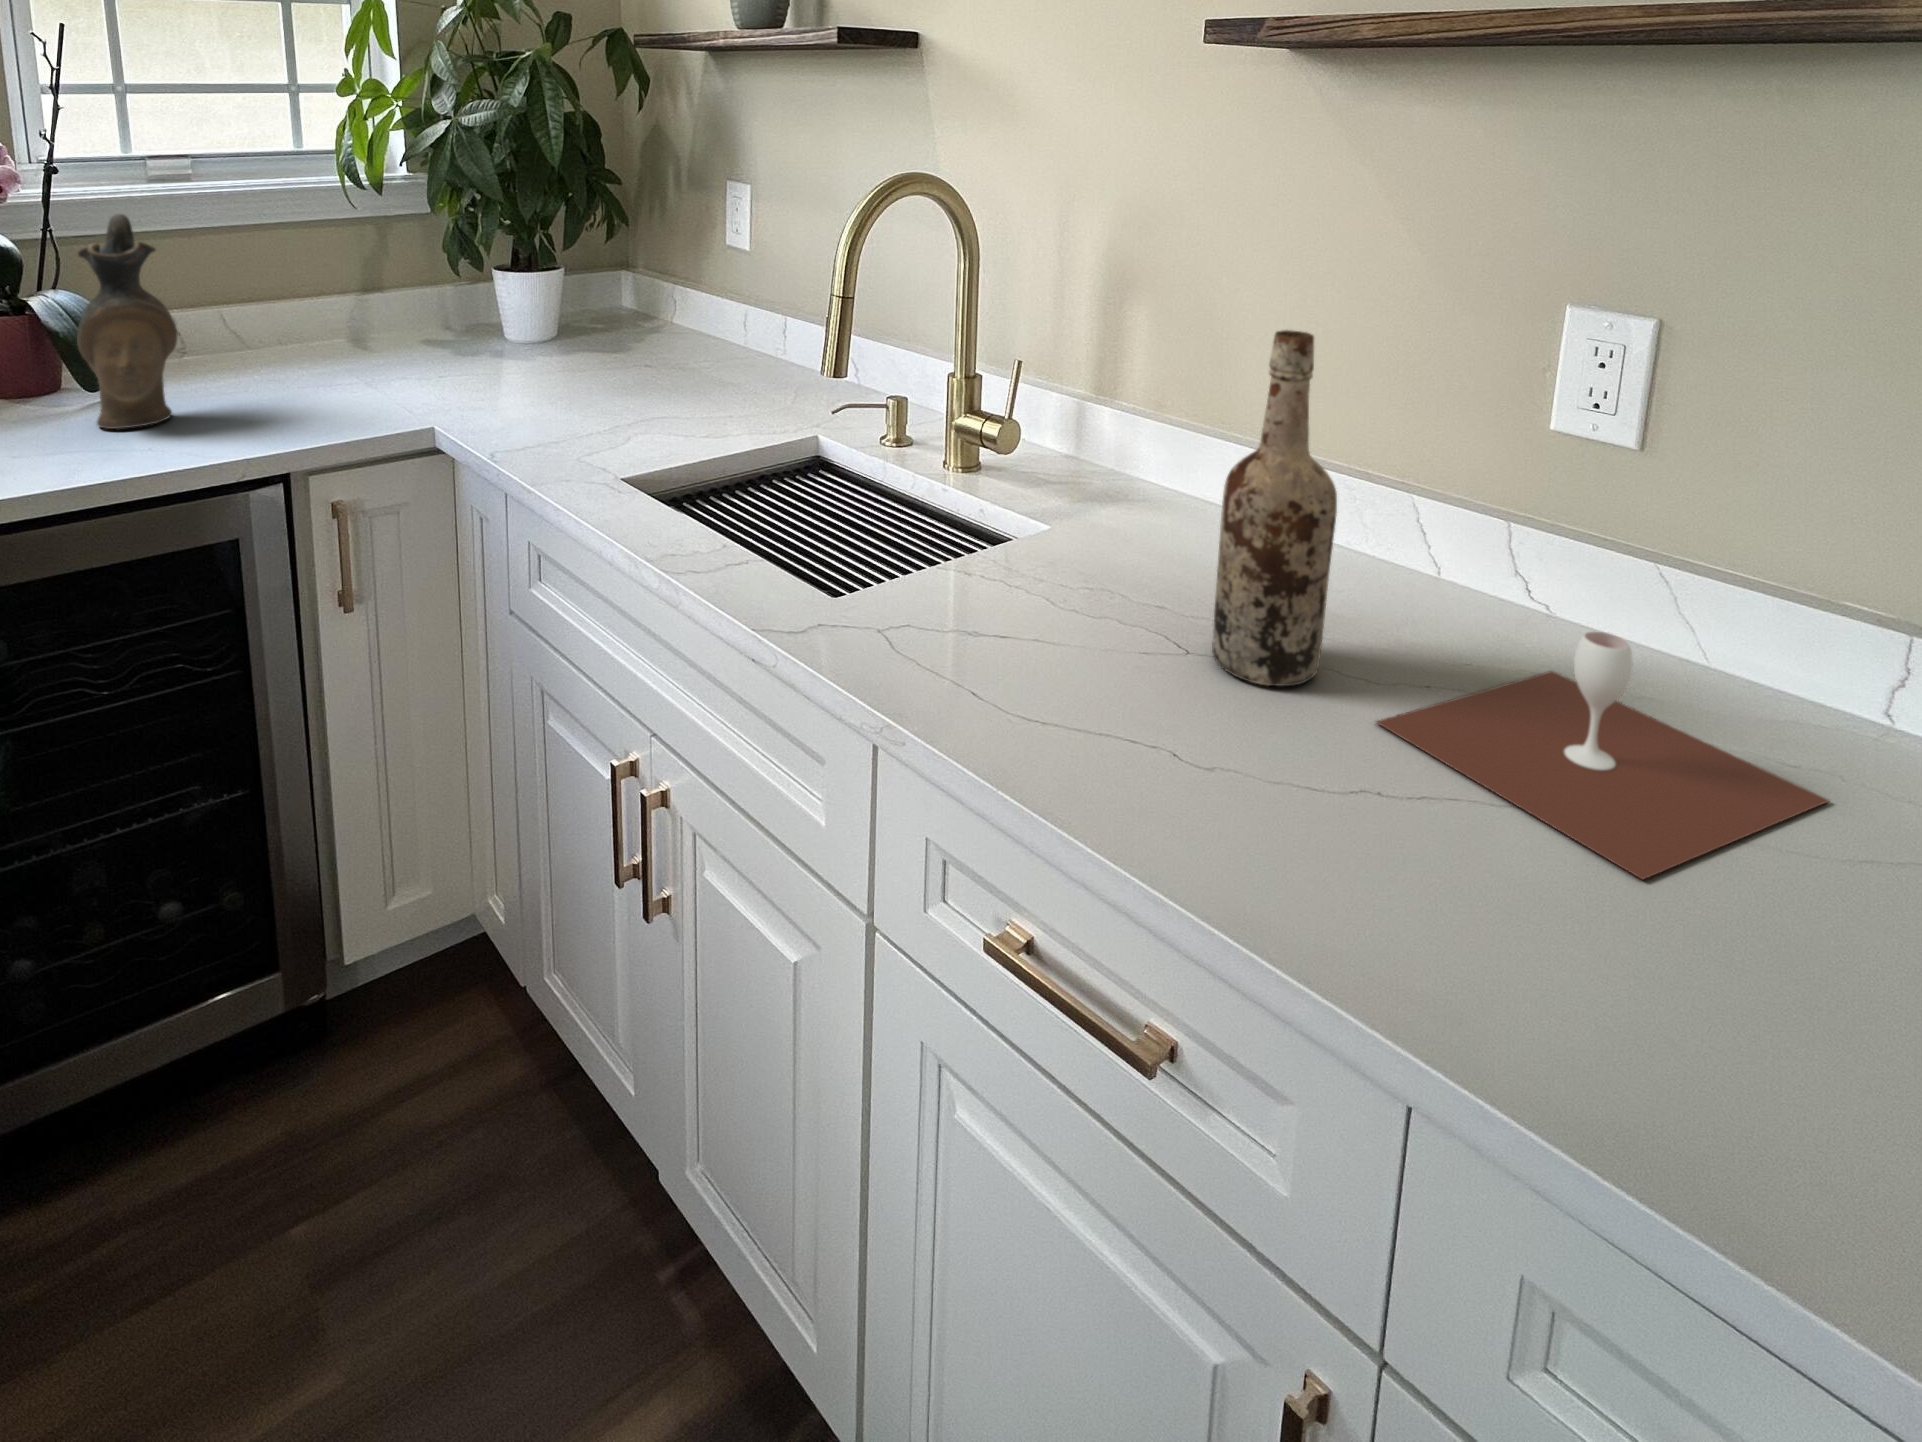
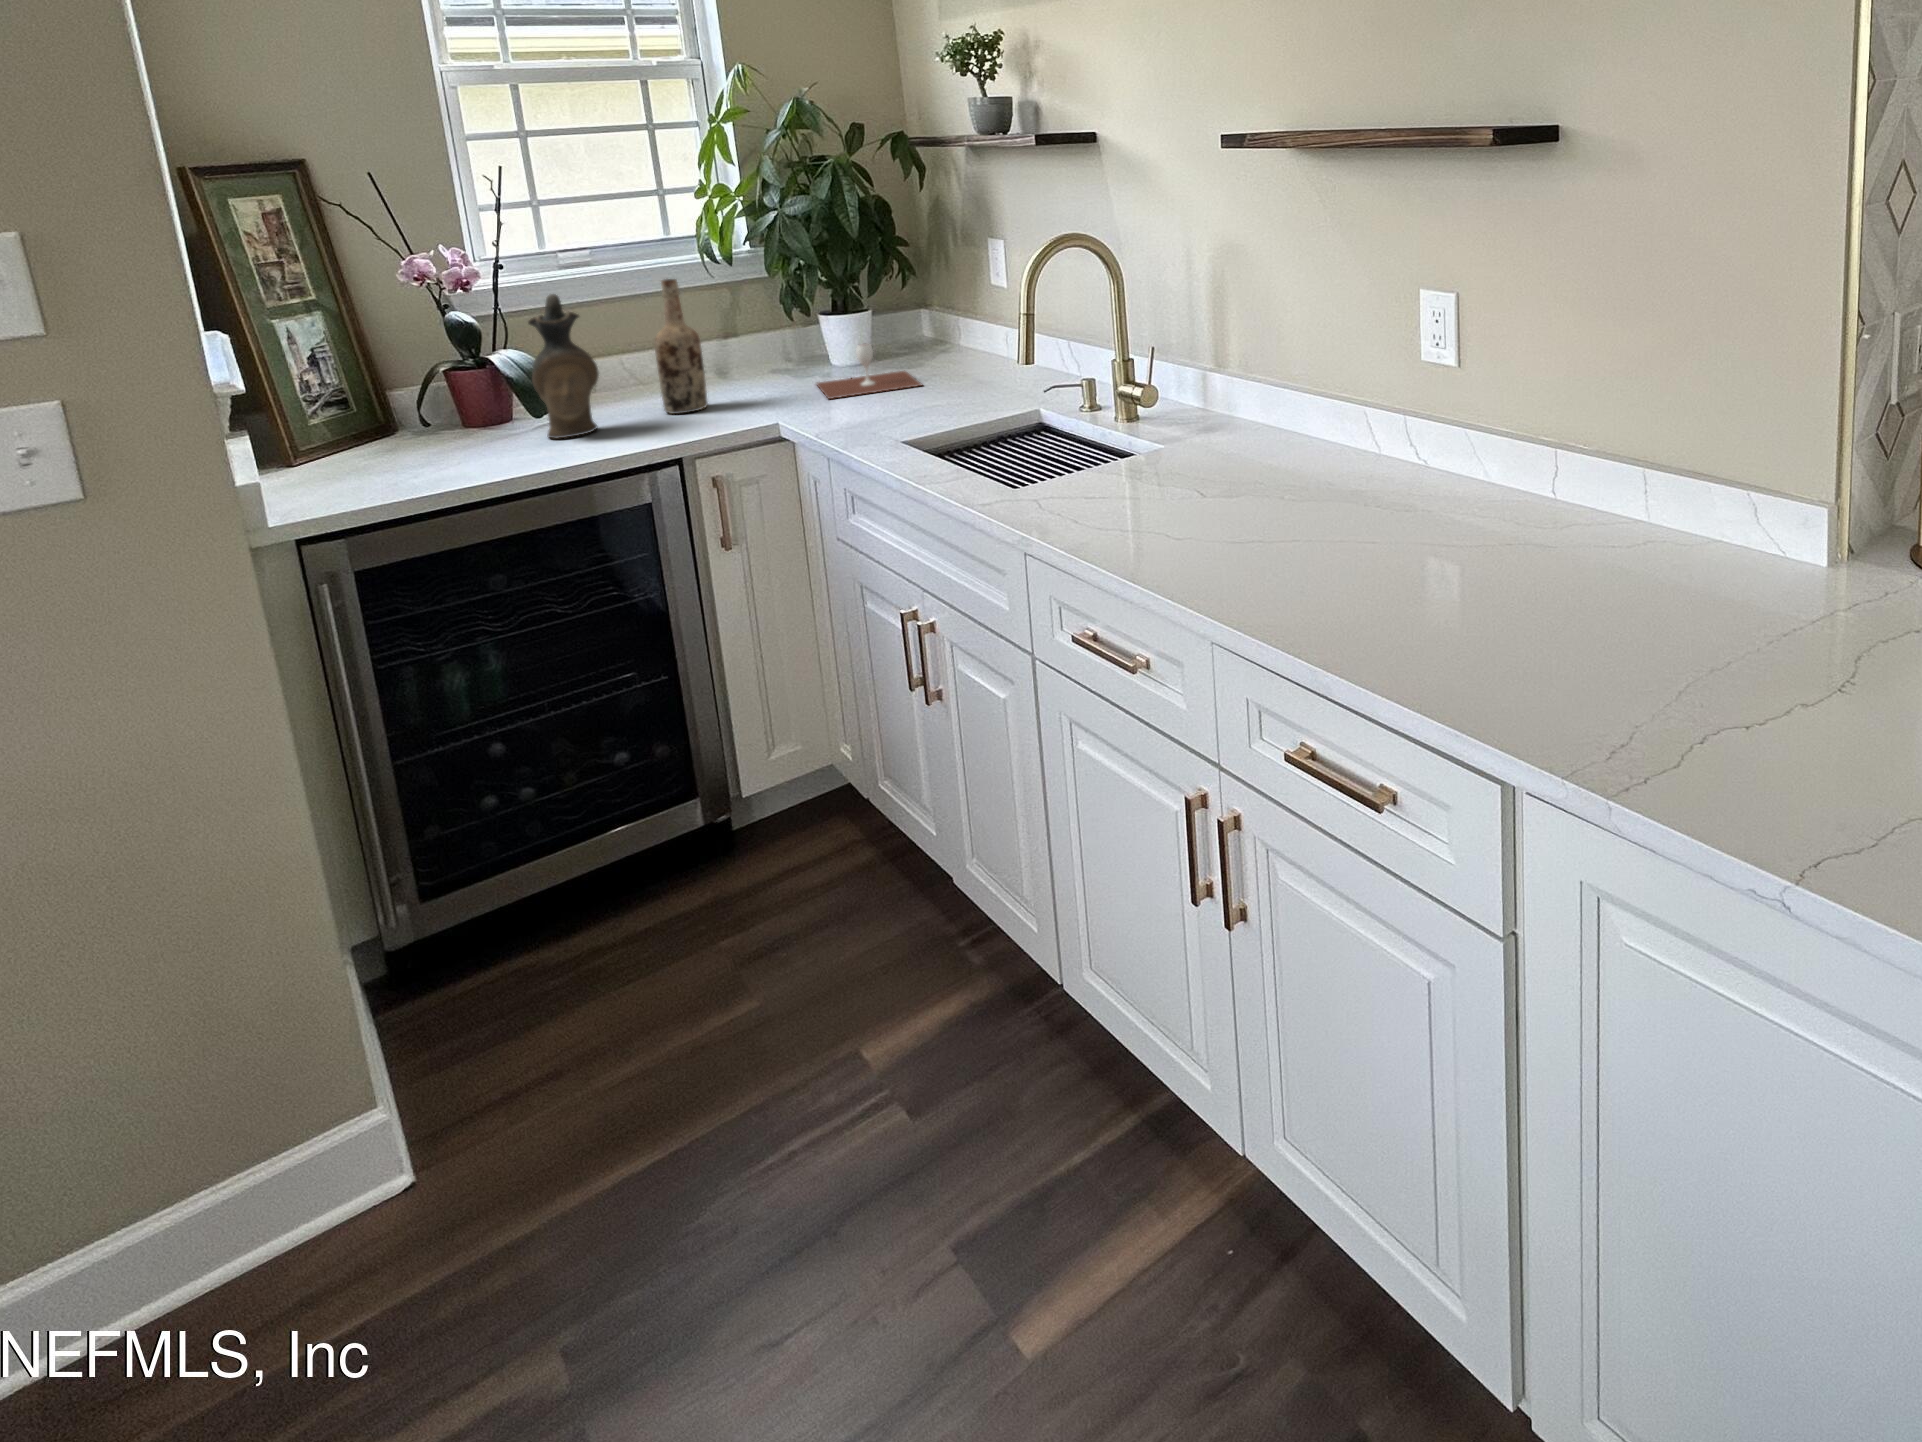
wine bottle: present [1212,330,1337,686] -> present [654,279,708,414]
wine glass: present [1376,632,1829,879] -> present [817,344,922,399]

